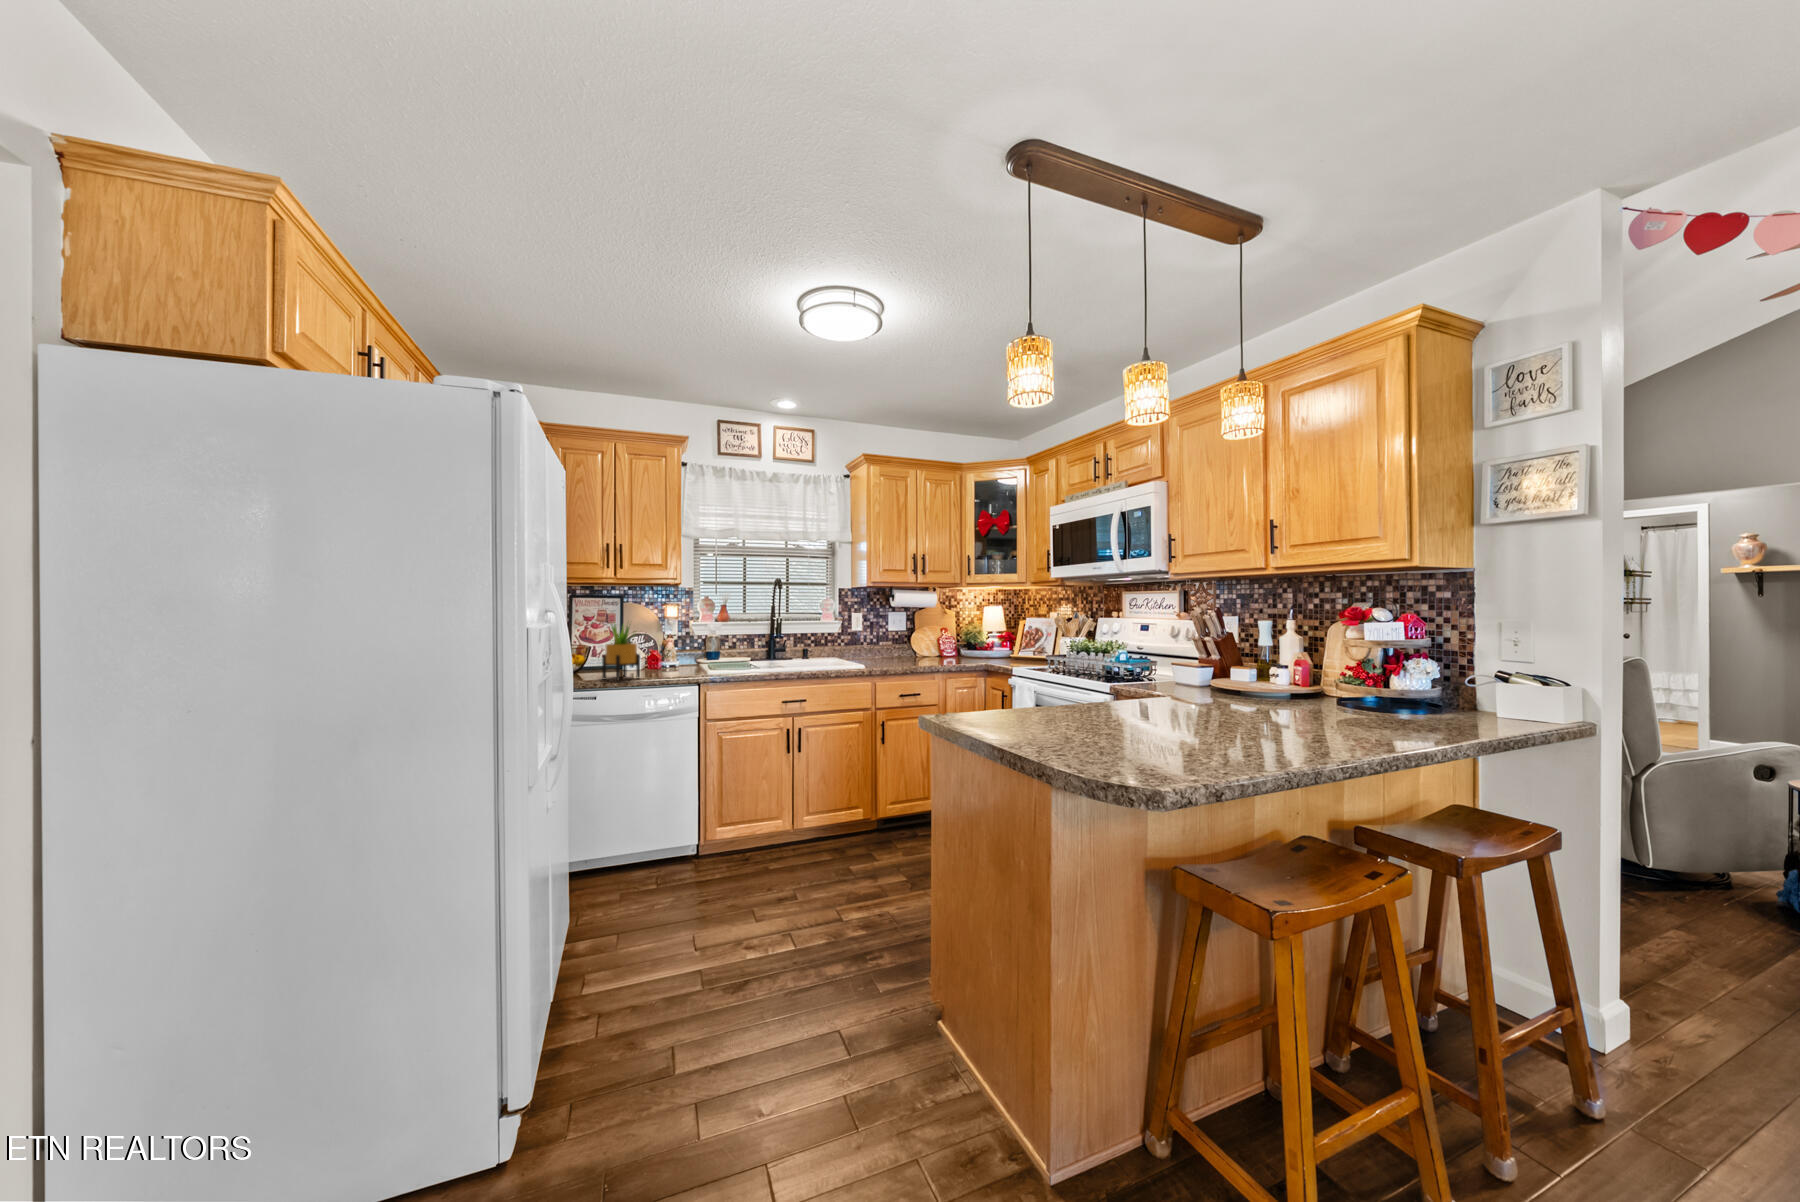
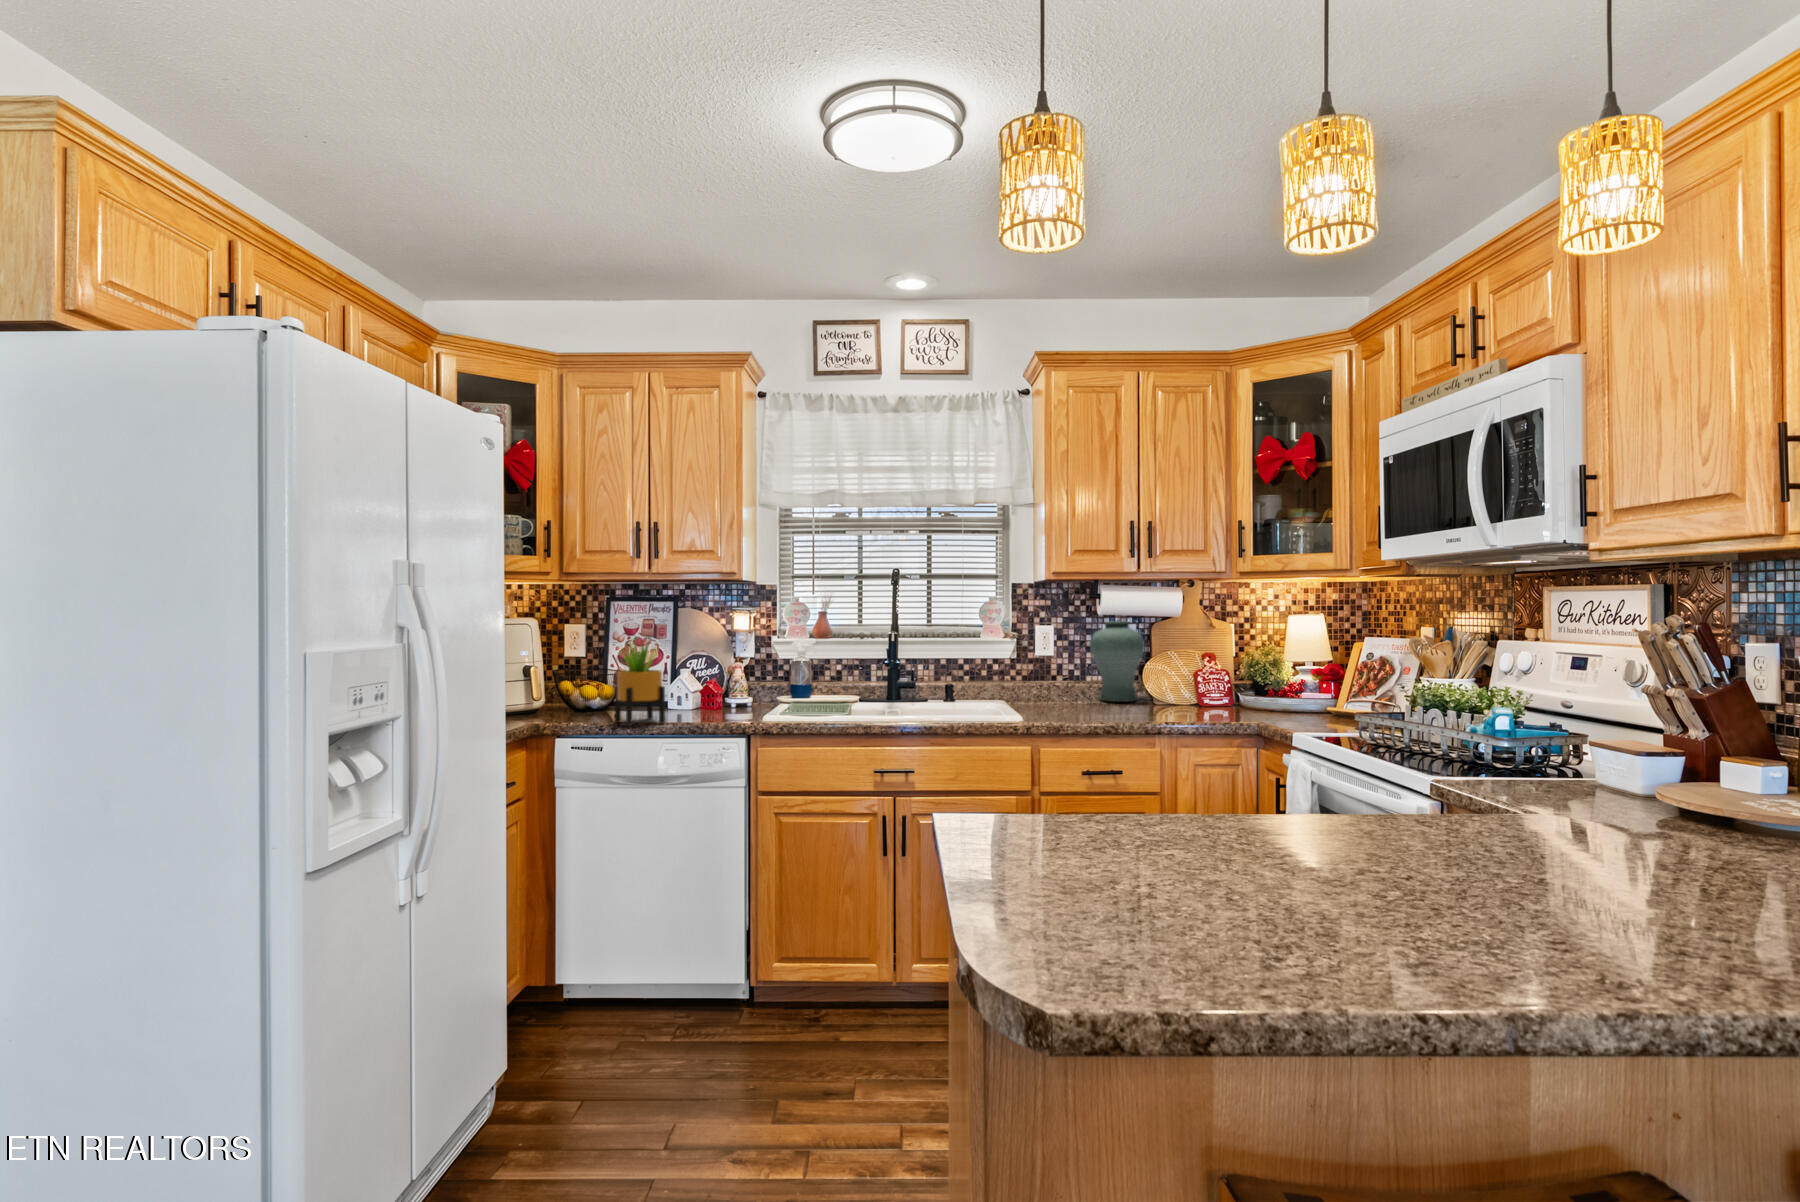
vase: none [885,610,916,656] -> present [1090,621,1144,702]

